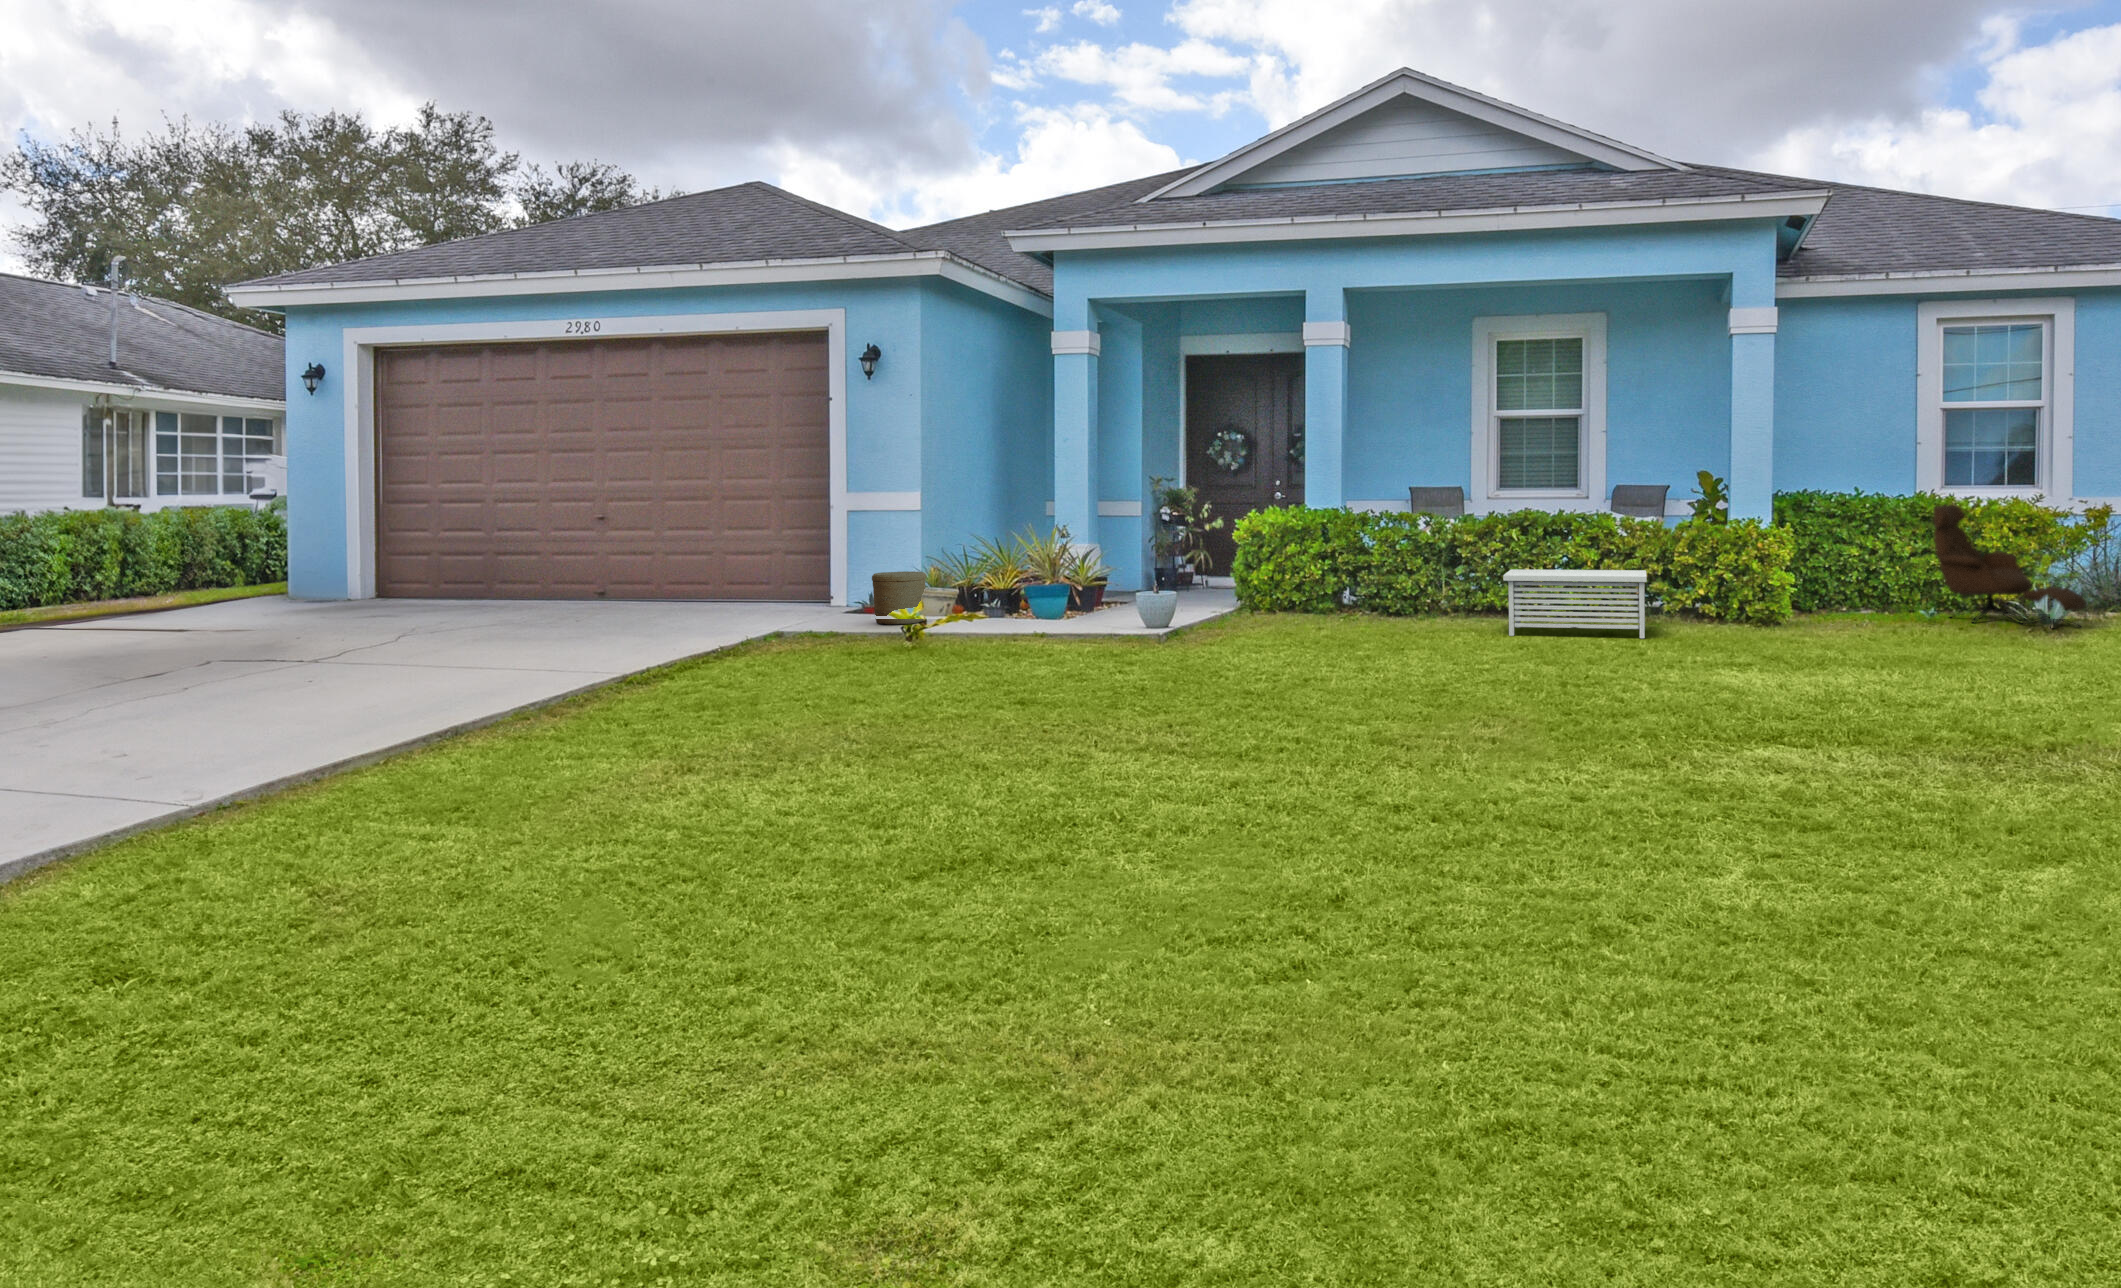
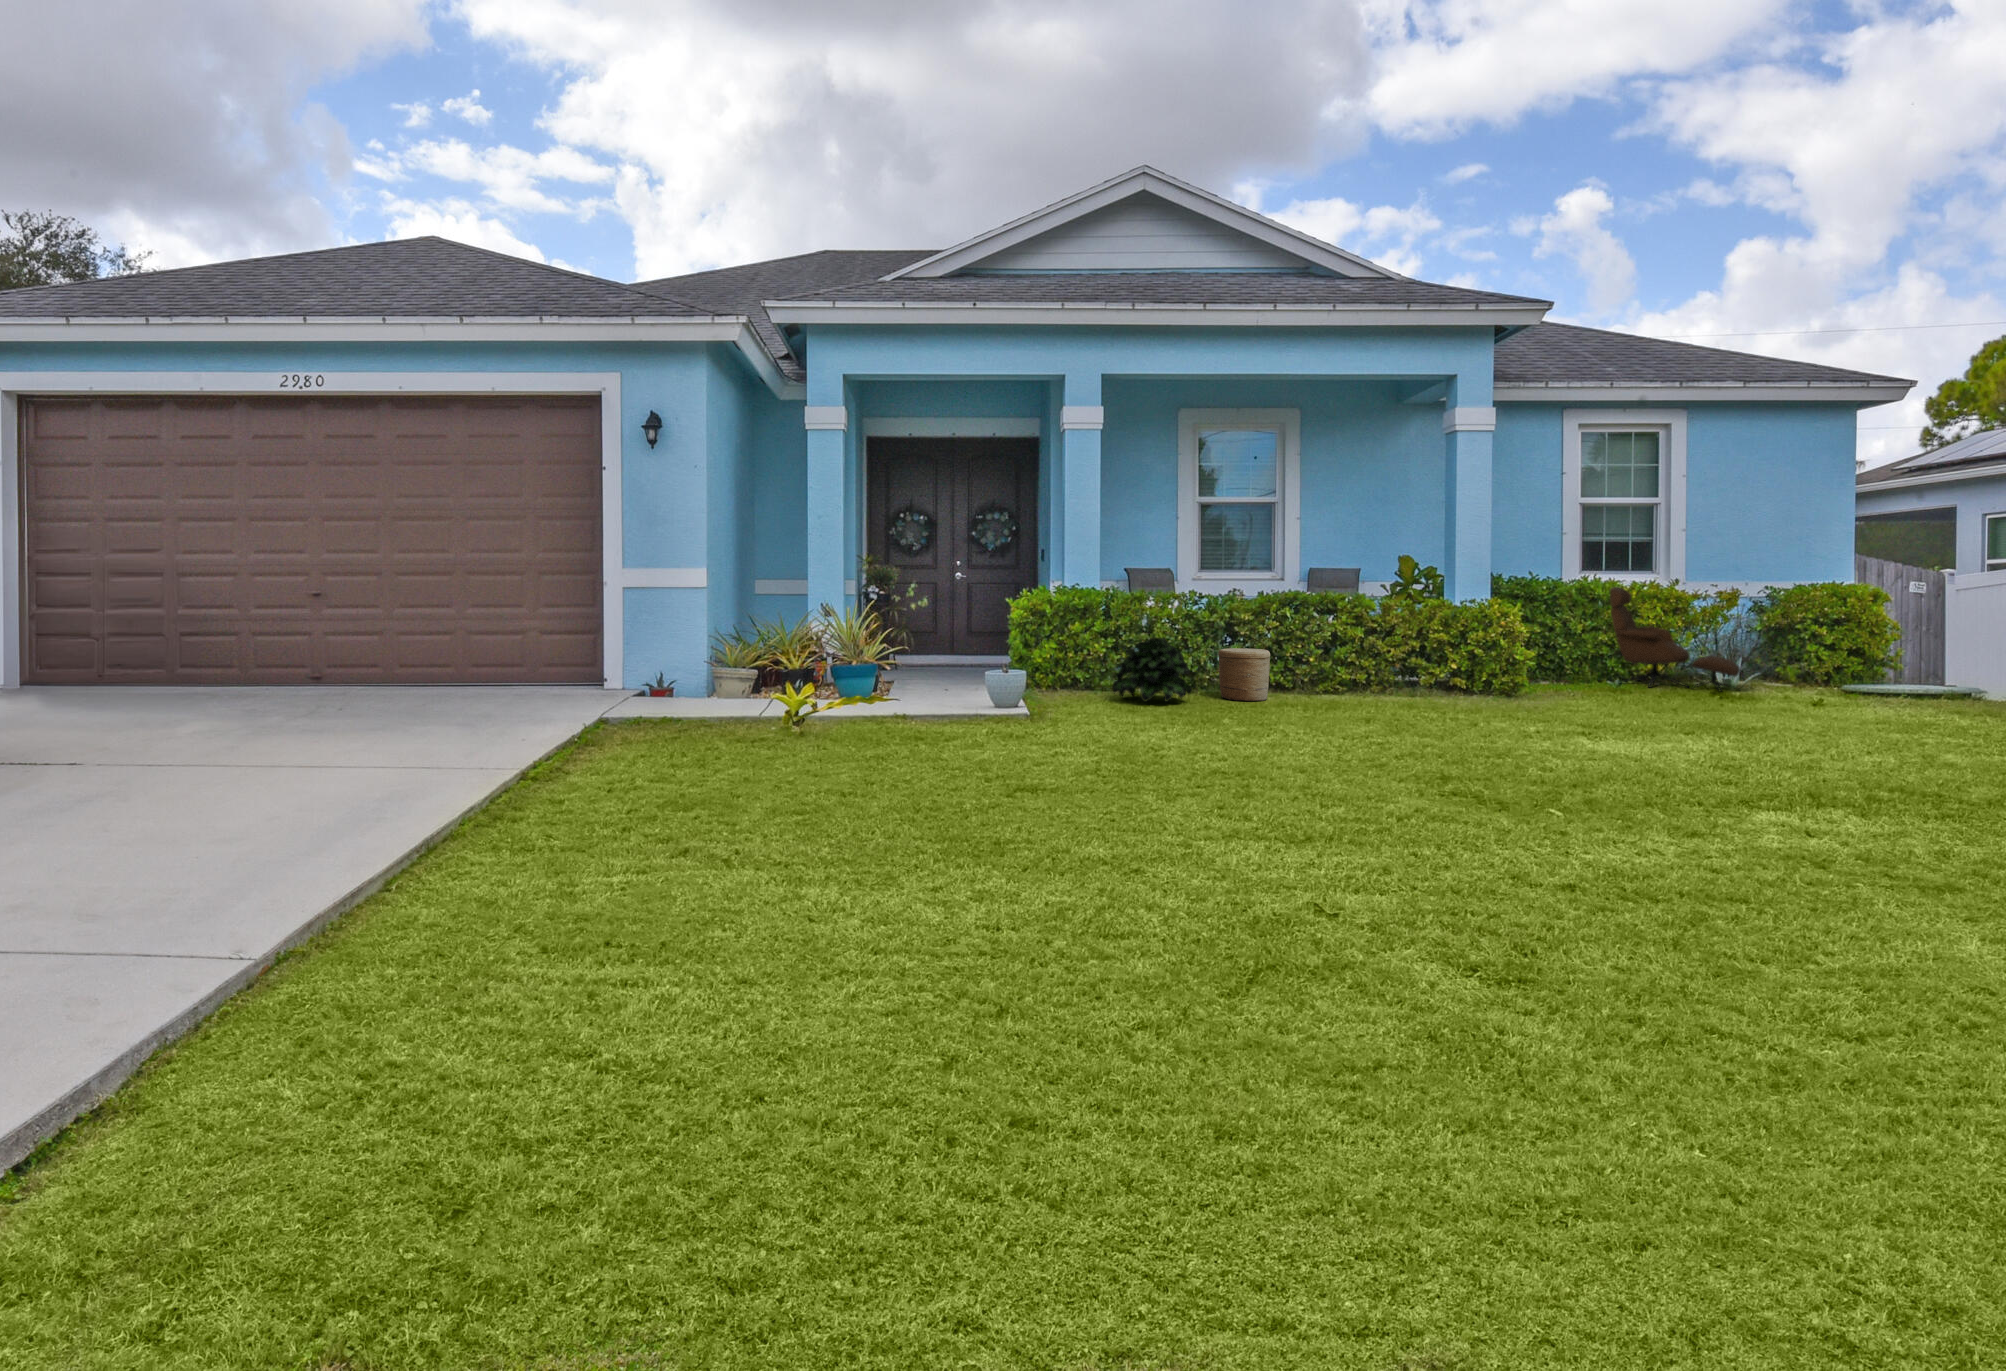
potted plant: none [1312,562,1393,631] -> present [1112,637,1192,702]
storage bench: present [1503,569,1647,638] -> none [1286,644,1433,705]
woven basket: present [872,571,926,625] -> present [1218,648,1270,701]

